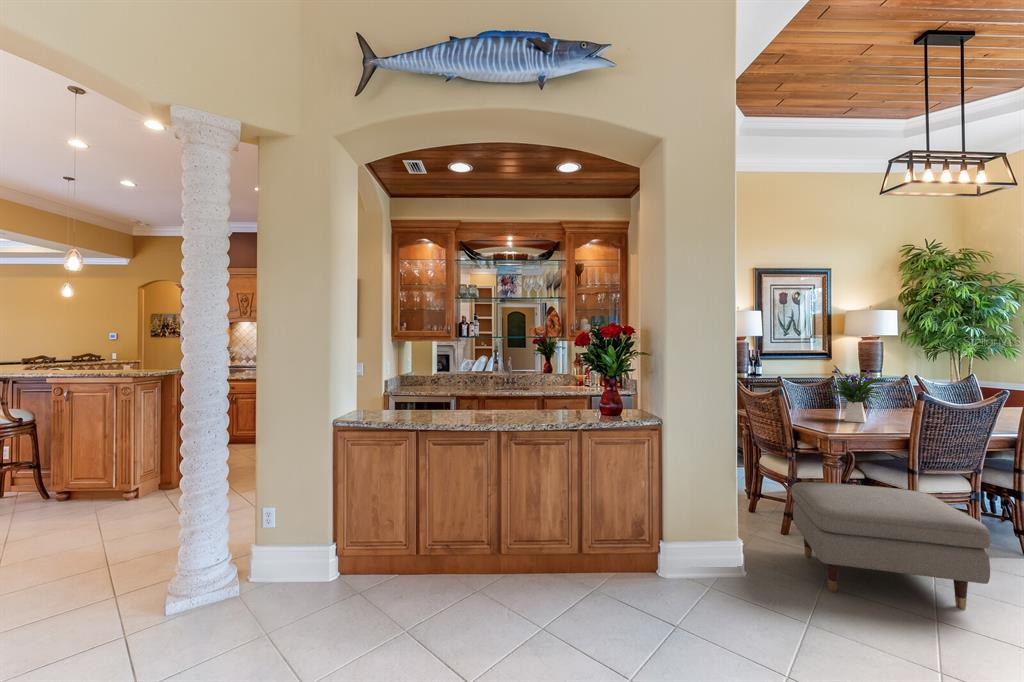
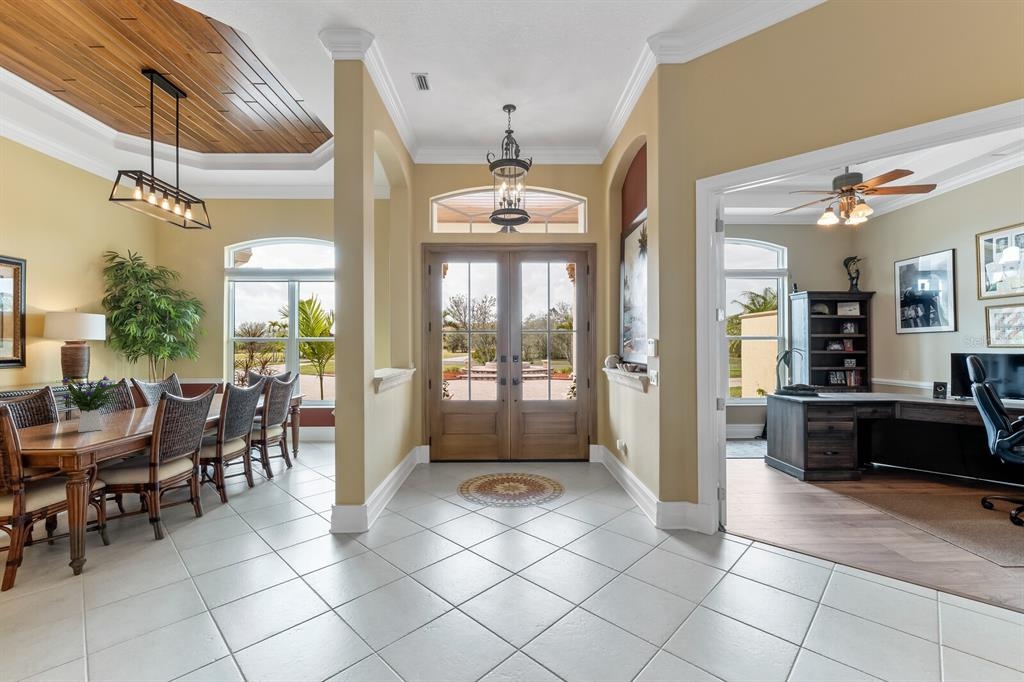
ottoman: present [791,482,991,609] -> none [28,480,225,610]

